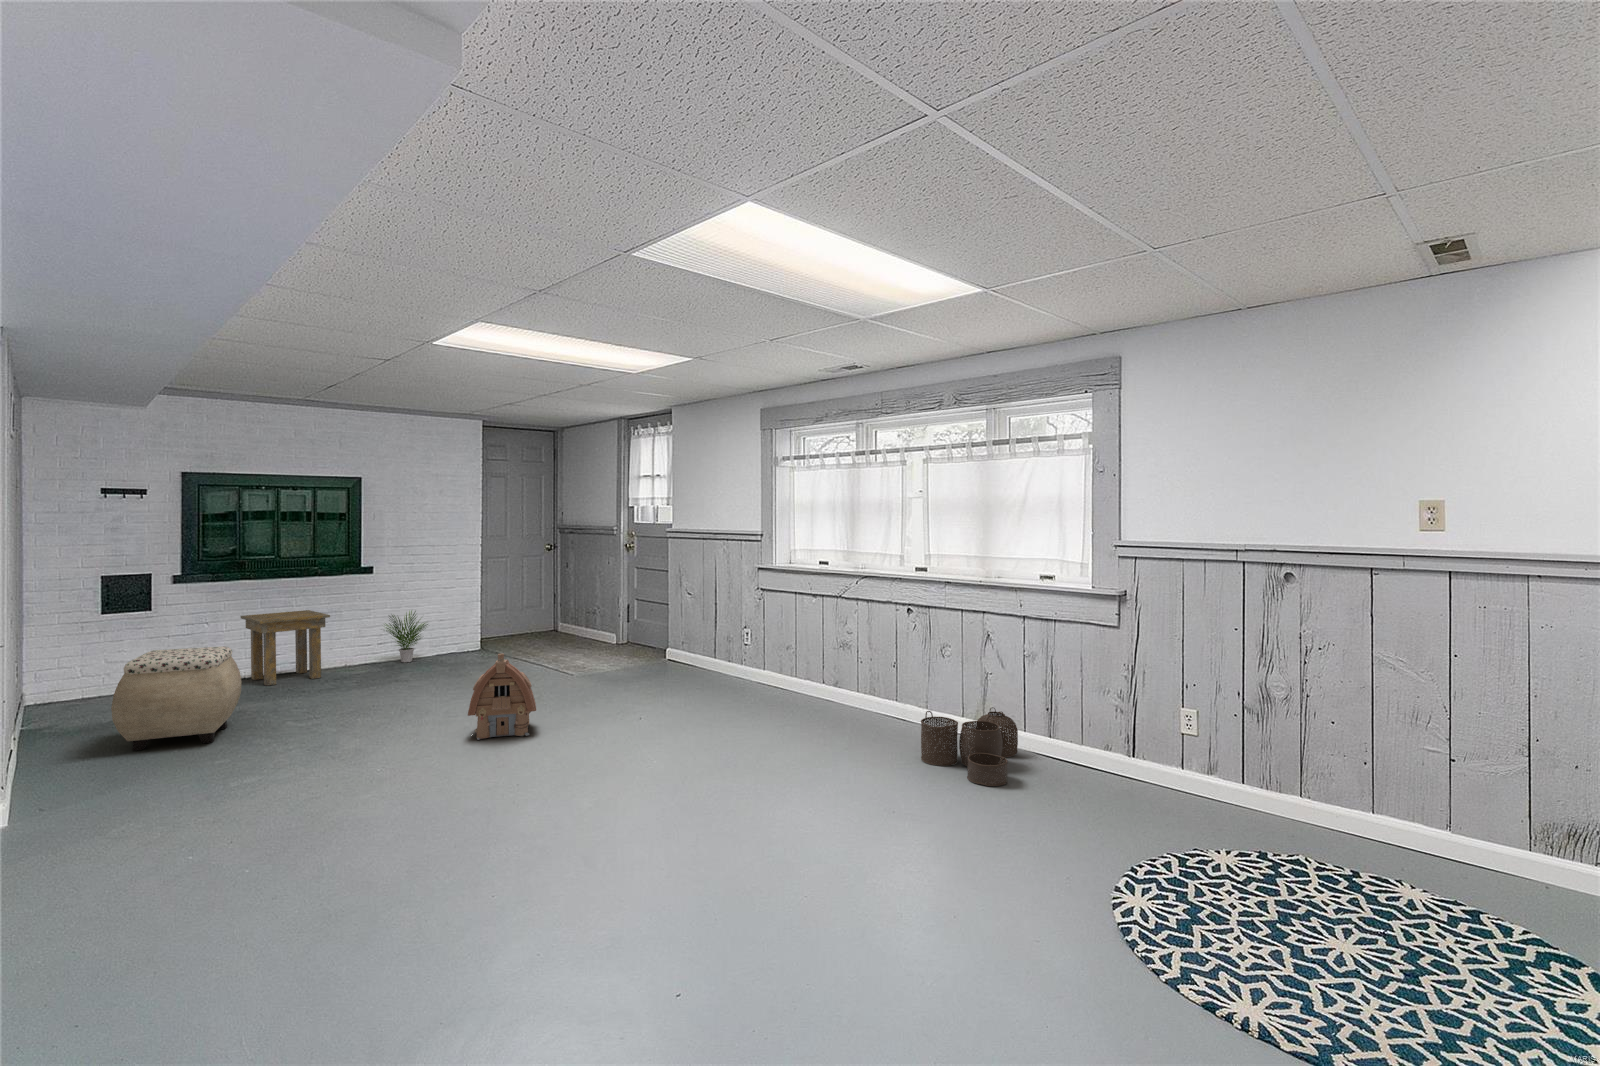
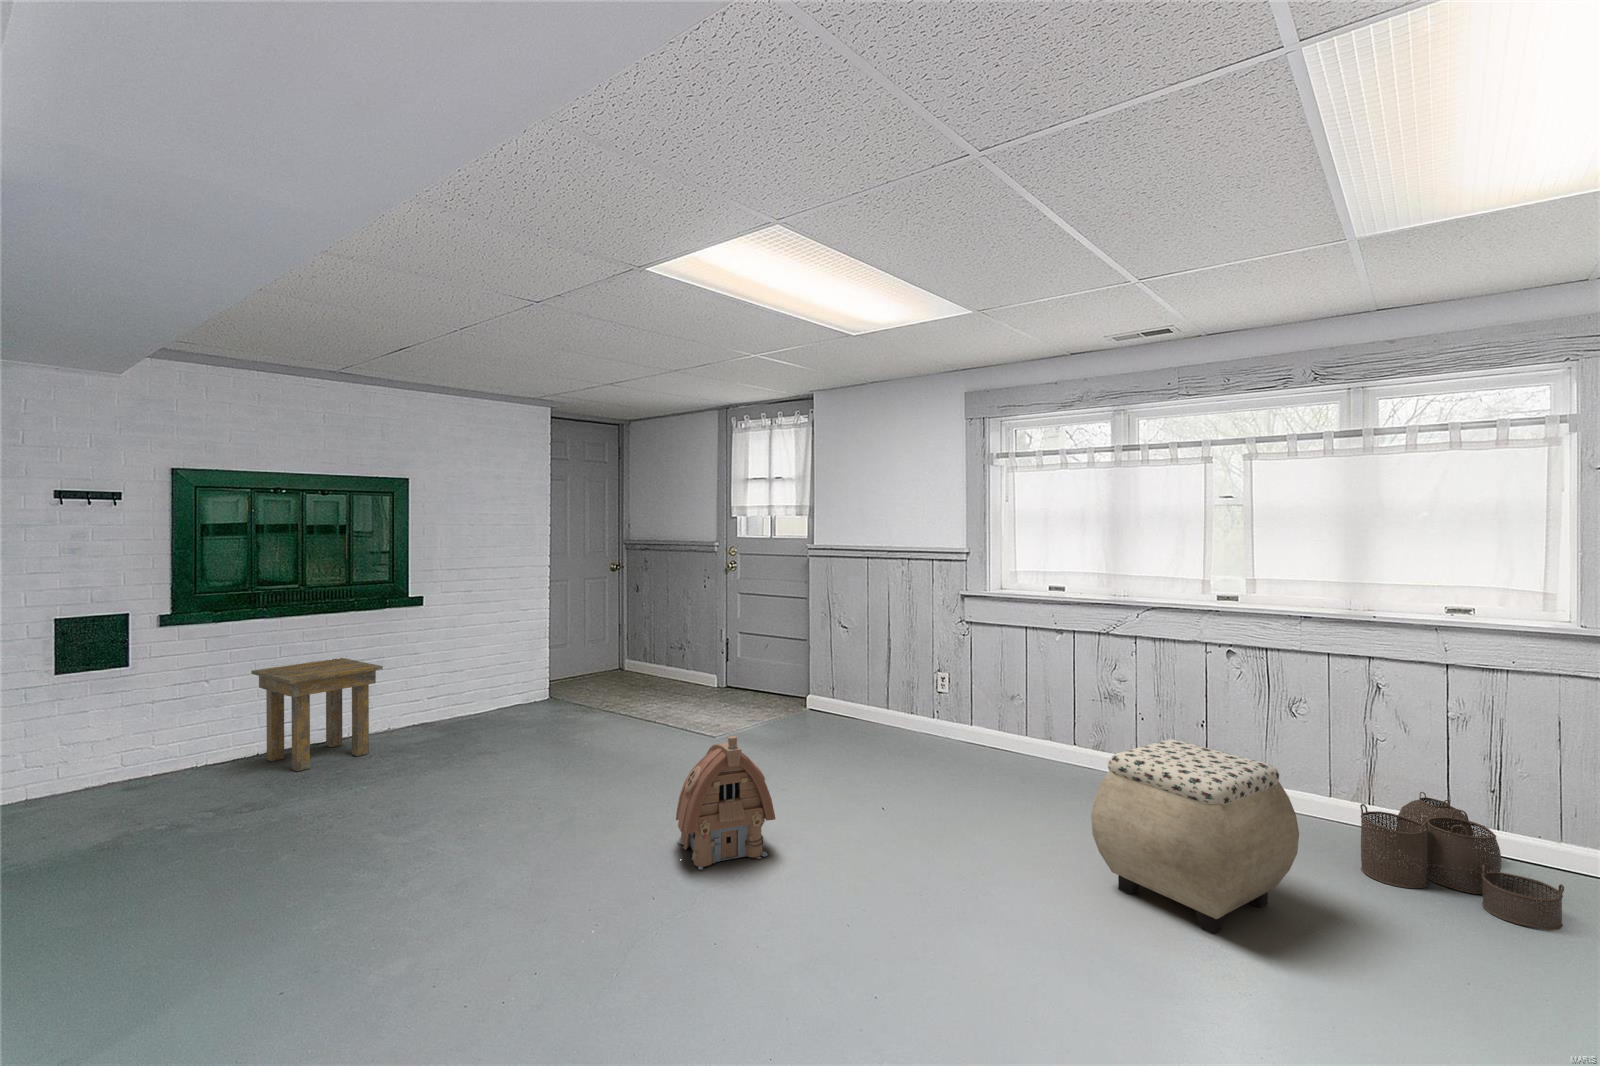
potted plant: present [386,611,428,662] -> none [435,651,498,723]
ottoman: present [111,646,242,751] -> present [1091,739,1299,934]

